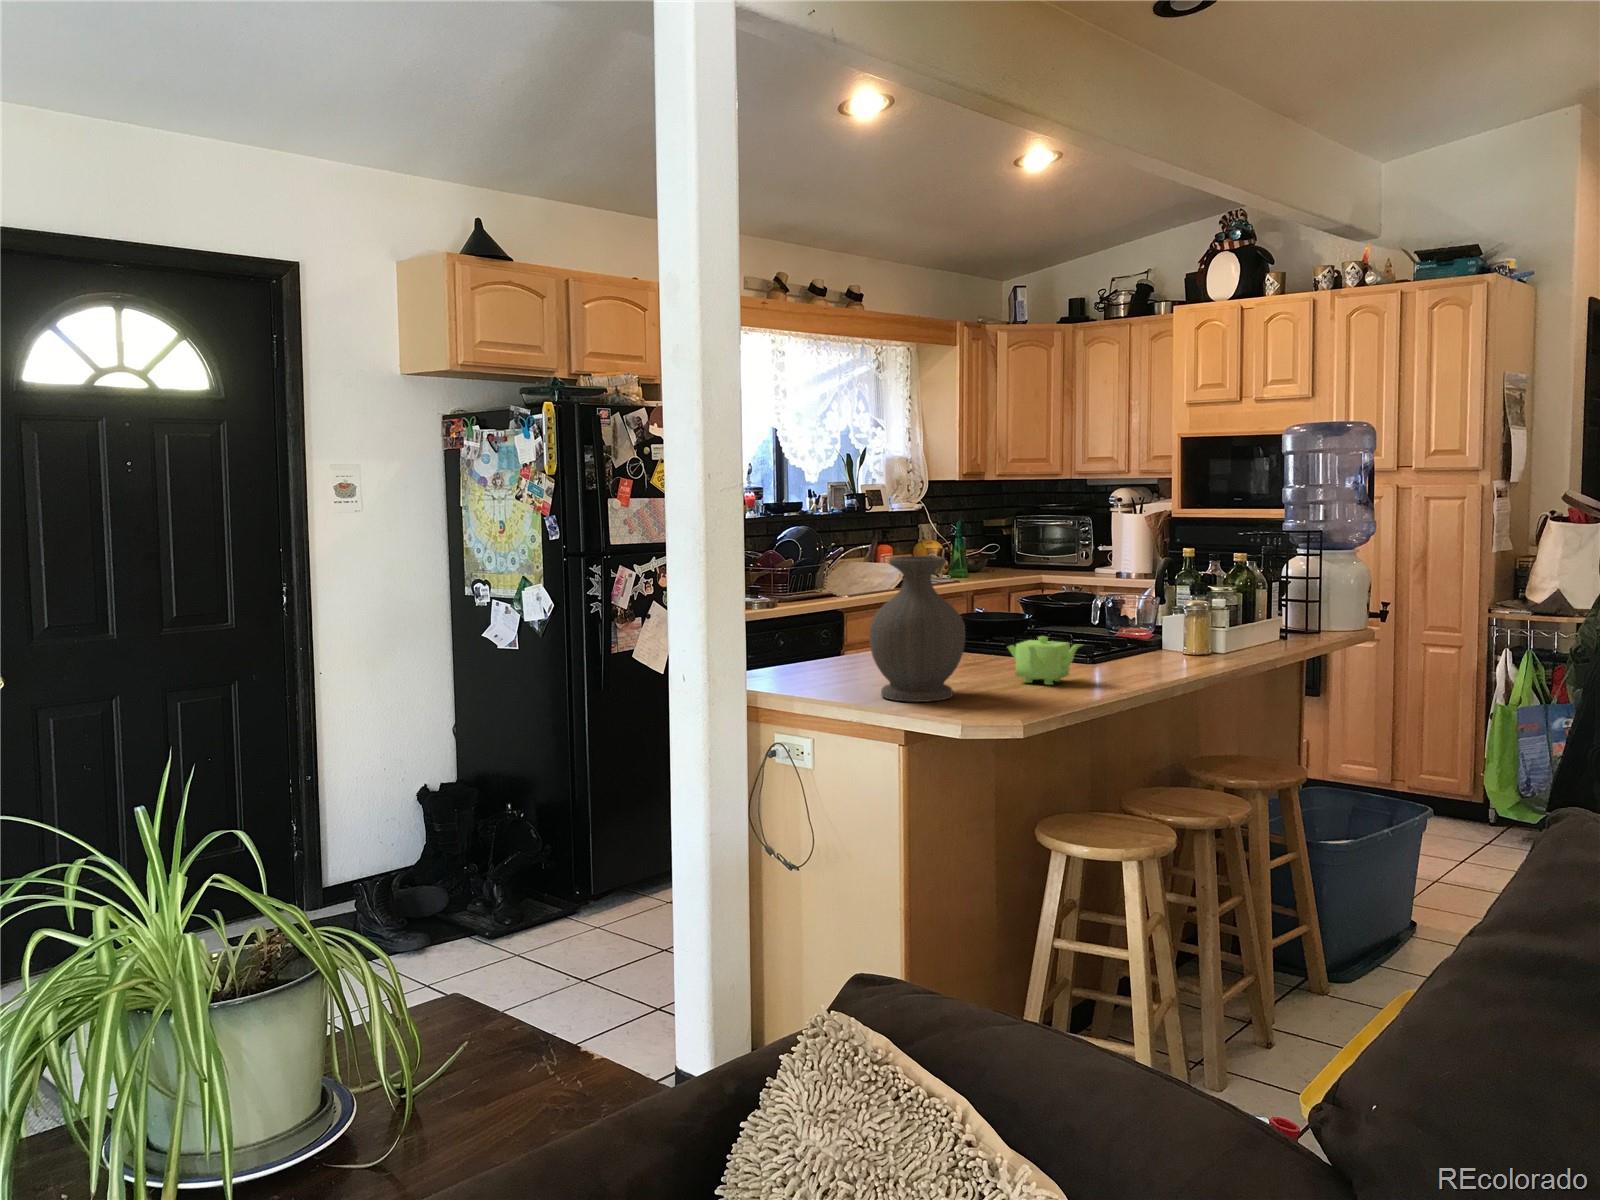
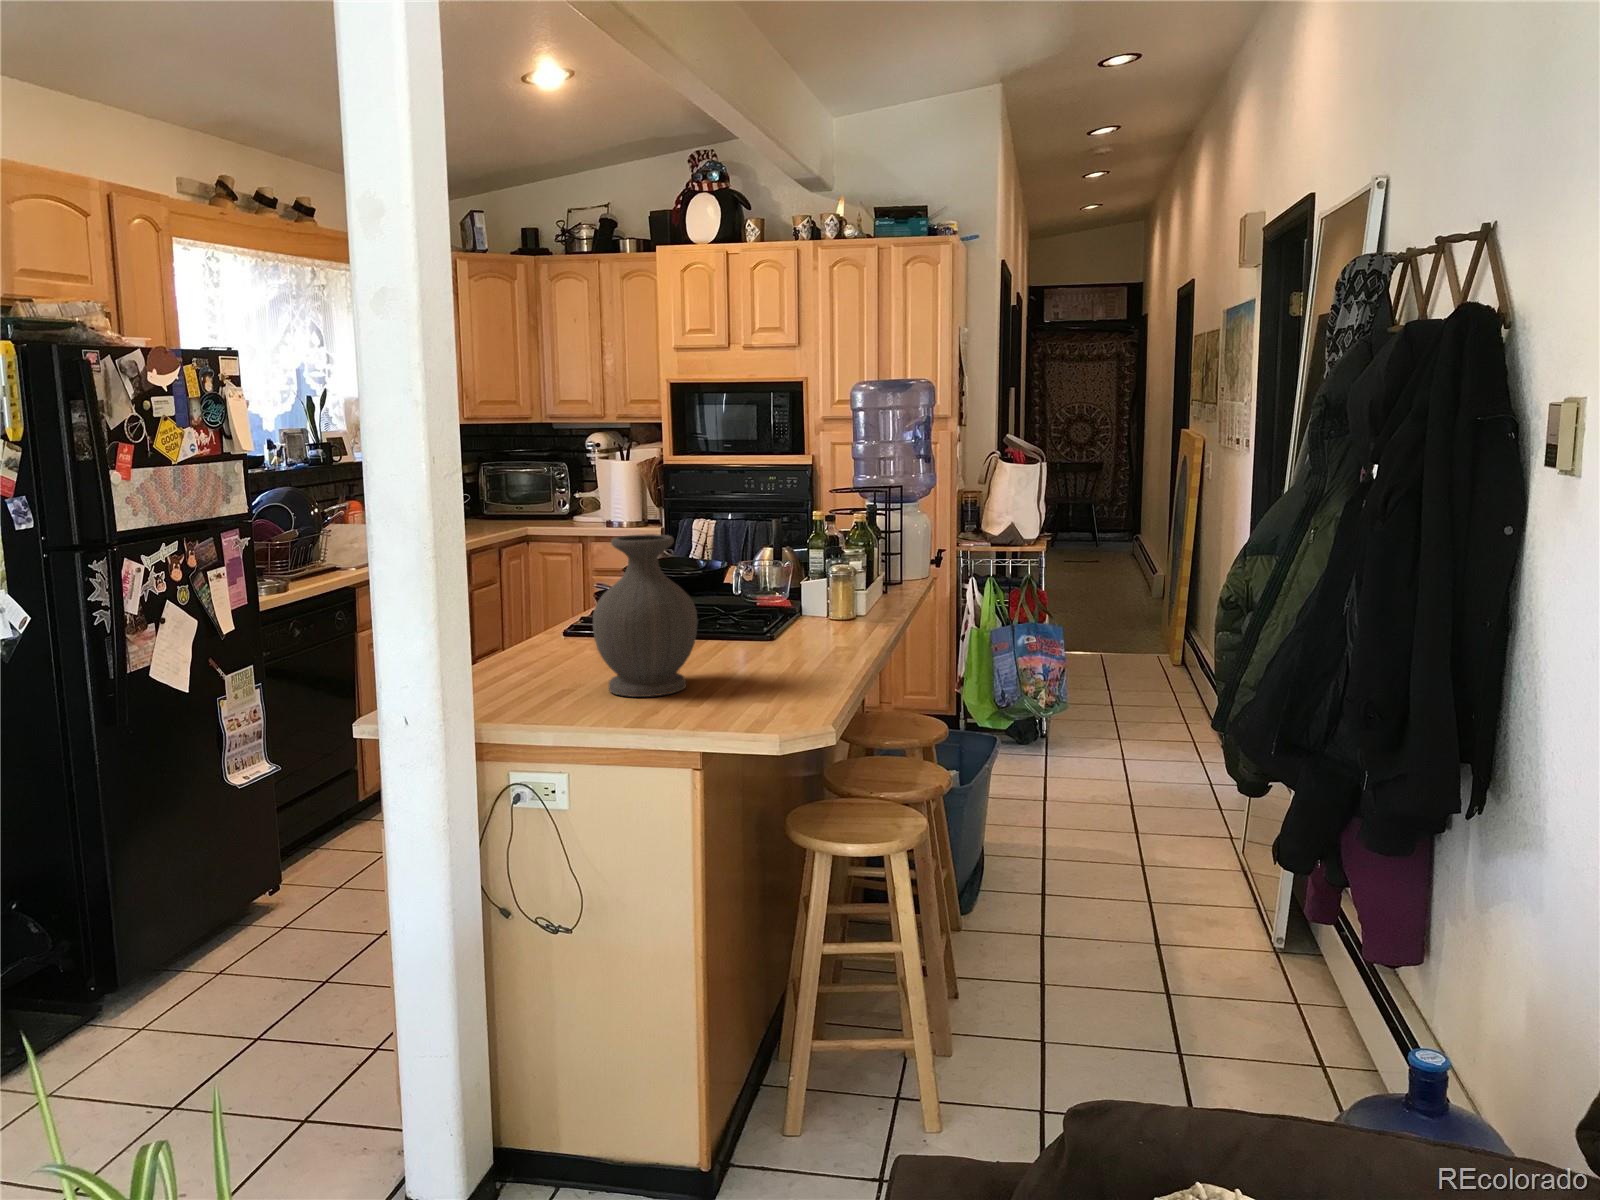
teapot: present [1007,637,1081,685] -> none [703,608,784,658]

